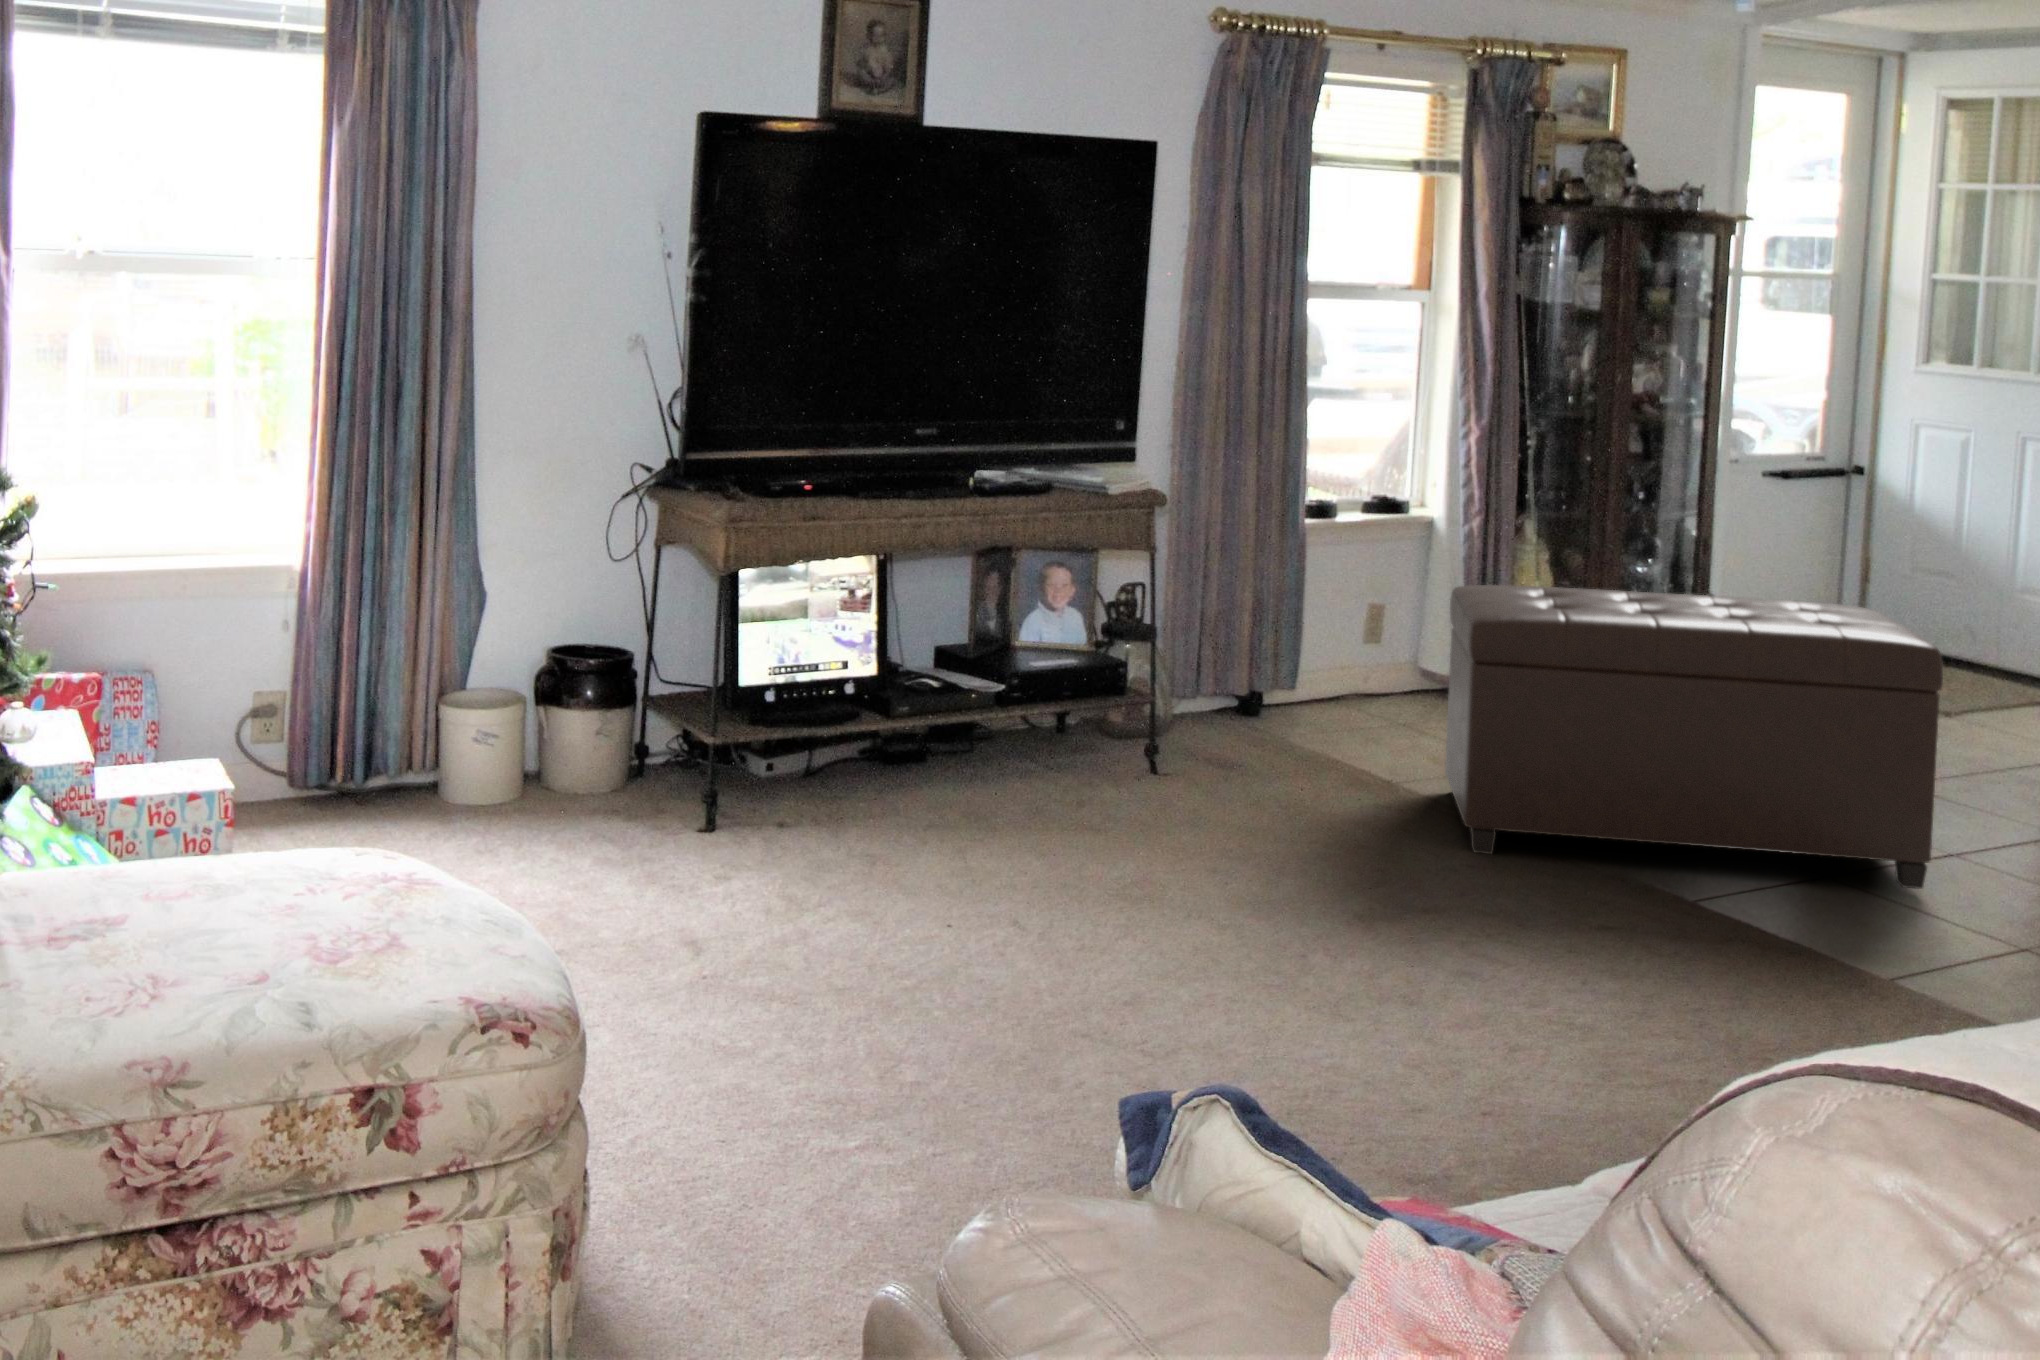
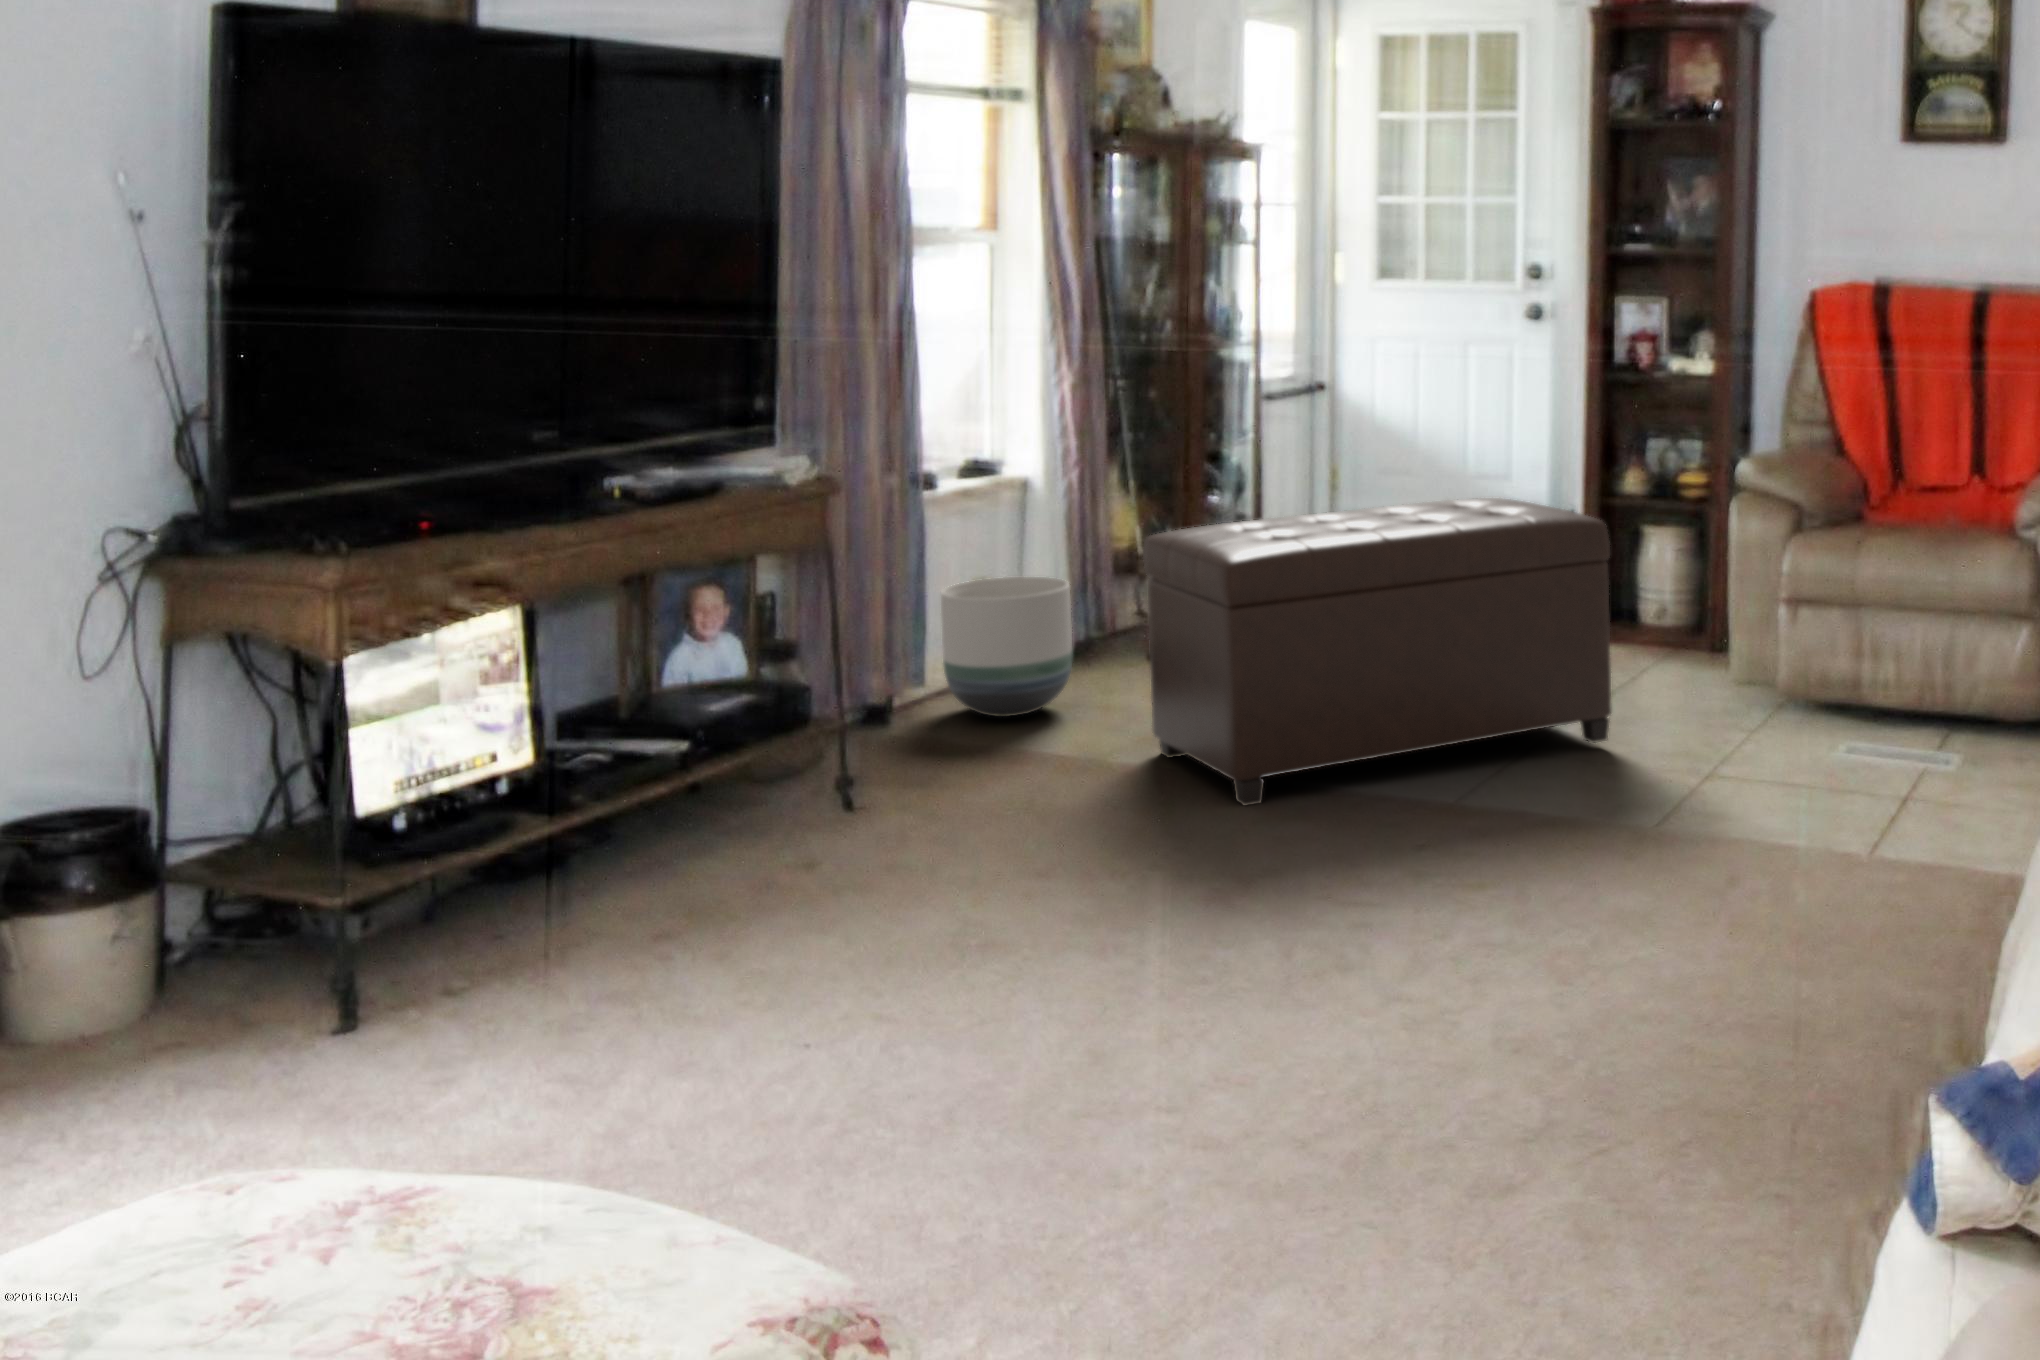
planter: none [1307,605,1426,733] -> present [941,577,1072,717]

